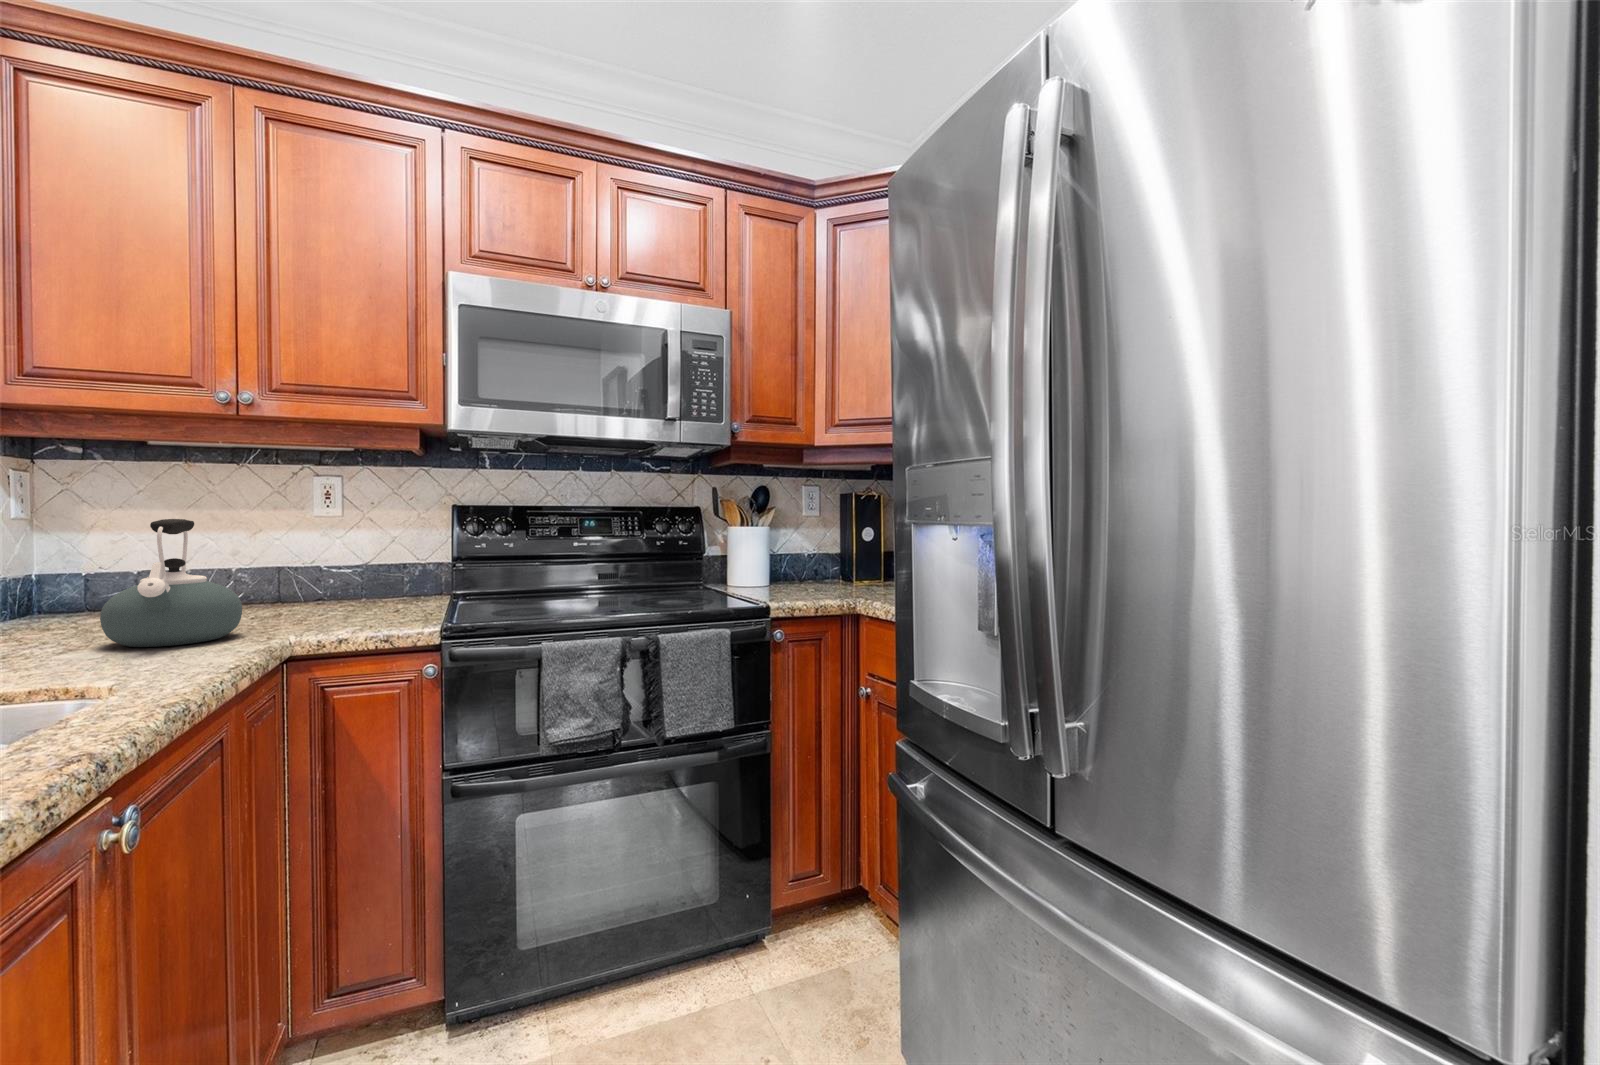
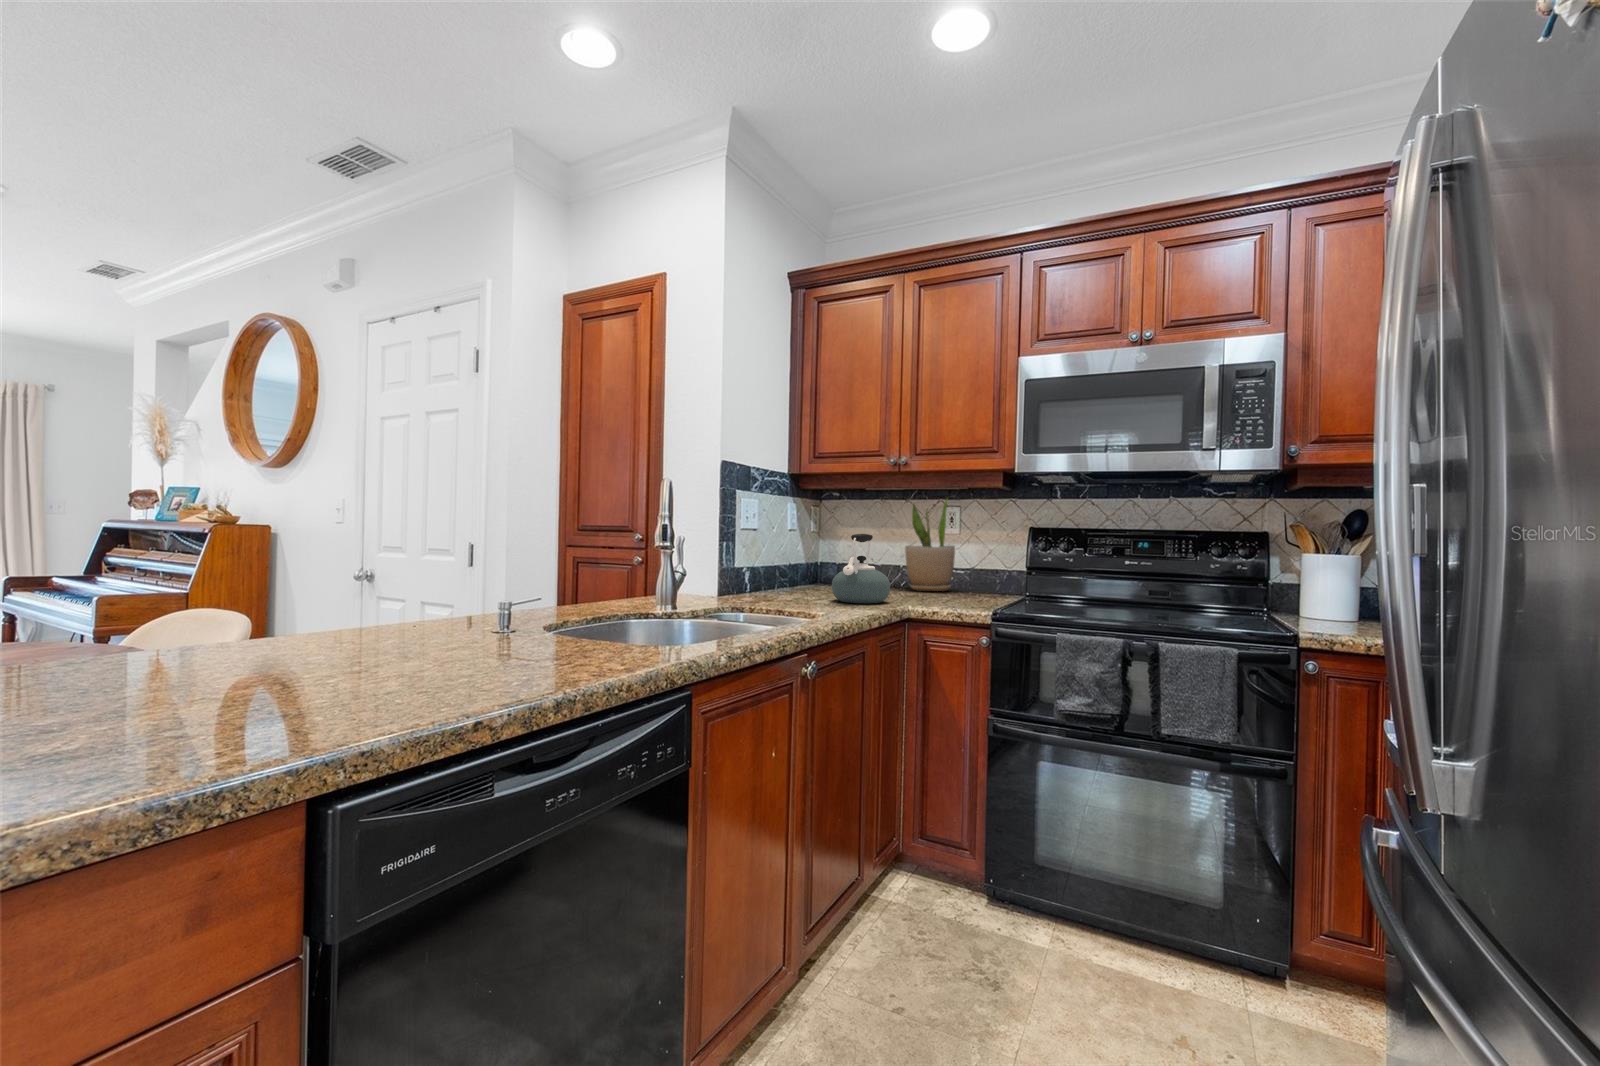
potted plant: none [239,460,332,605] -> present [905,500,955,591]

